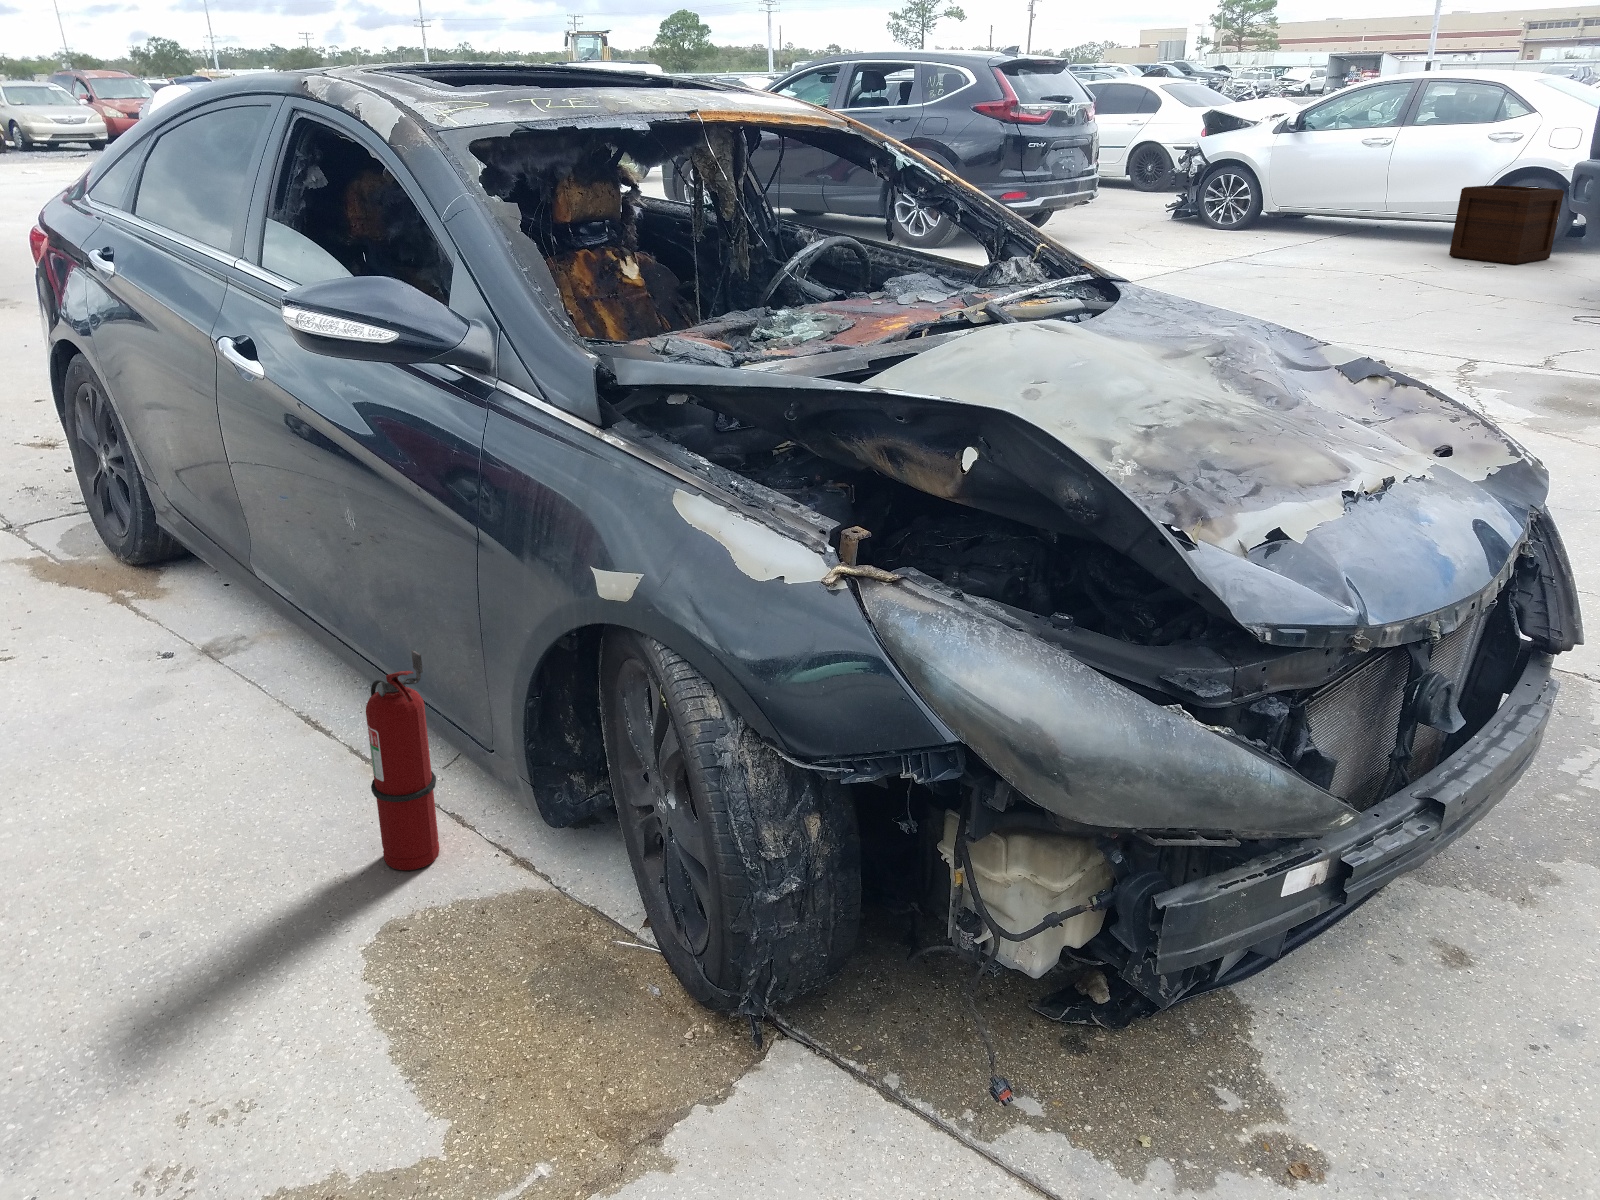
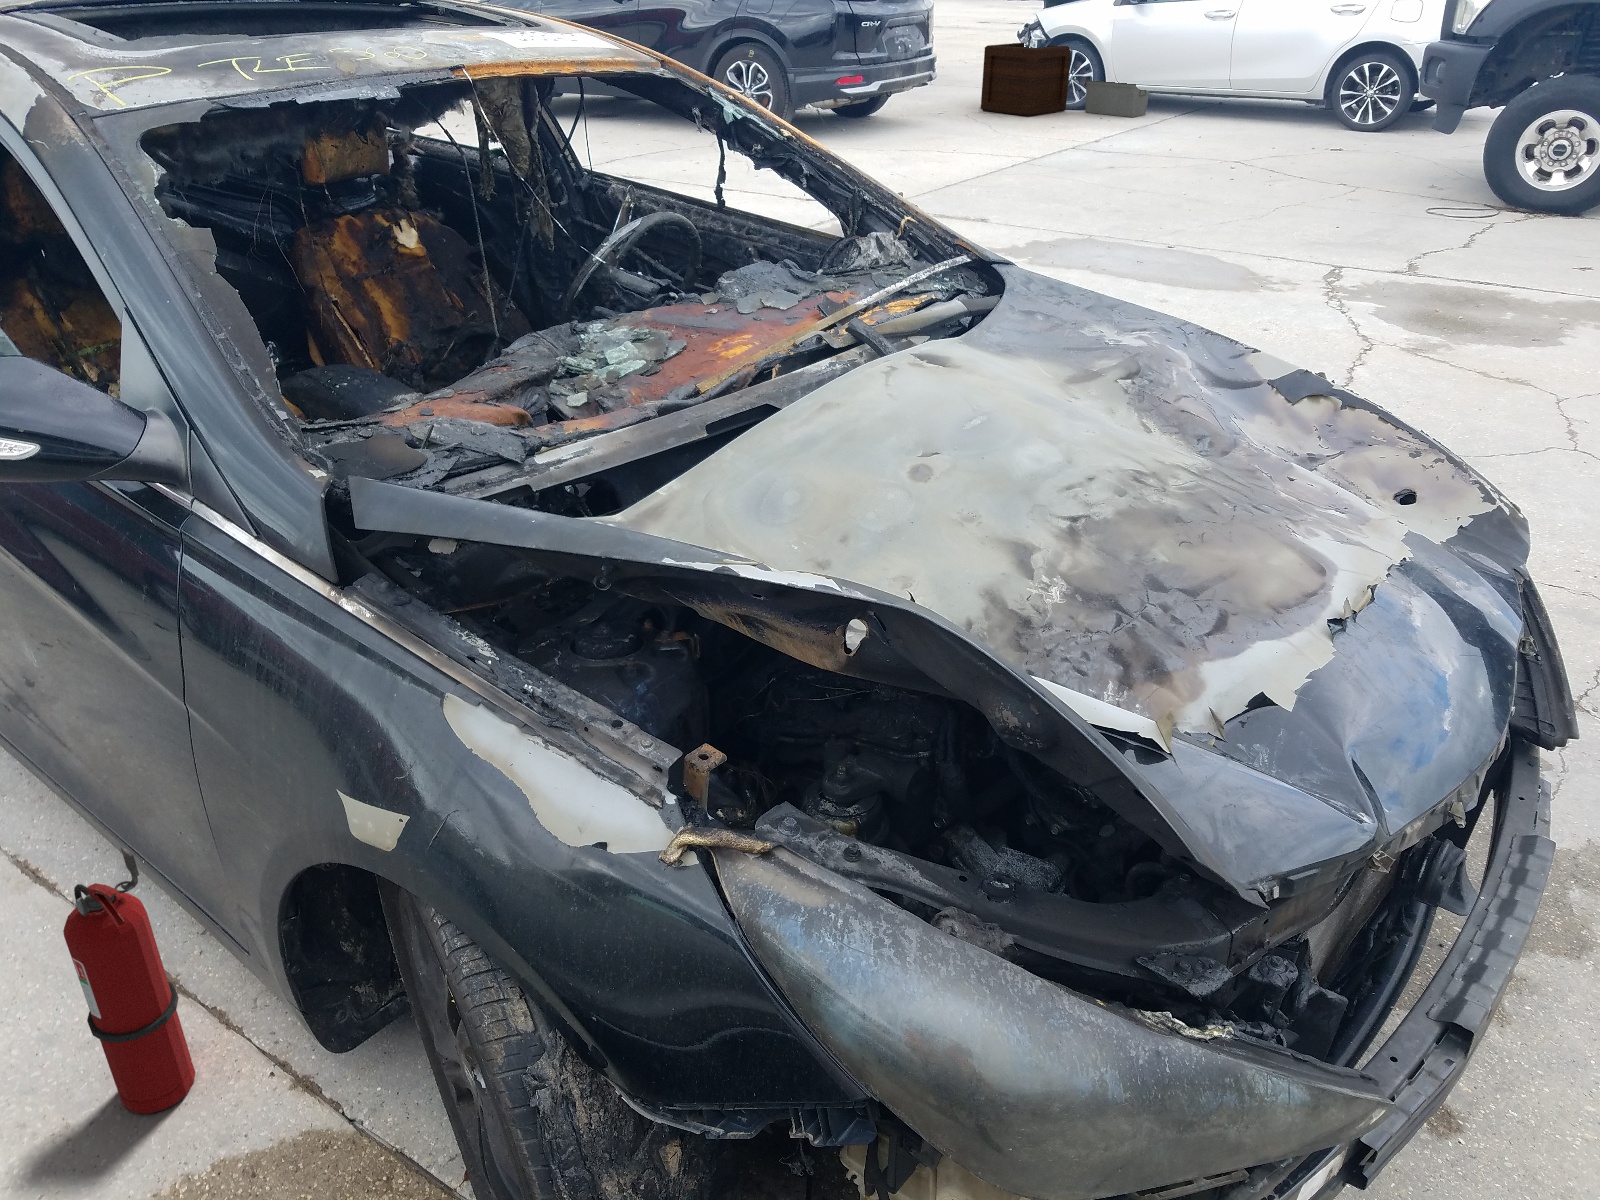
wooden crate: present [1449,185,1564,264] -> present [981,43,1072,116]
storage bin: none [1244,200,1311,237] -> present [1085,80,1150,117]

